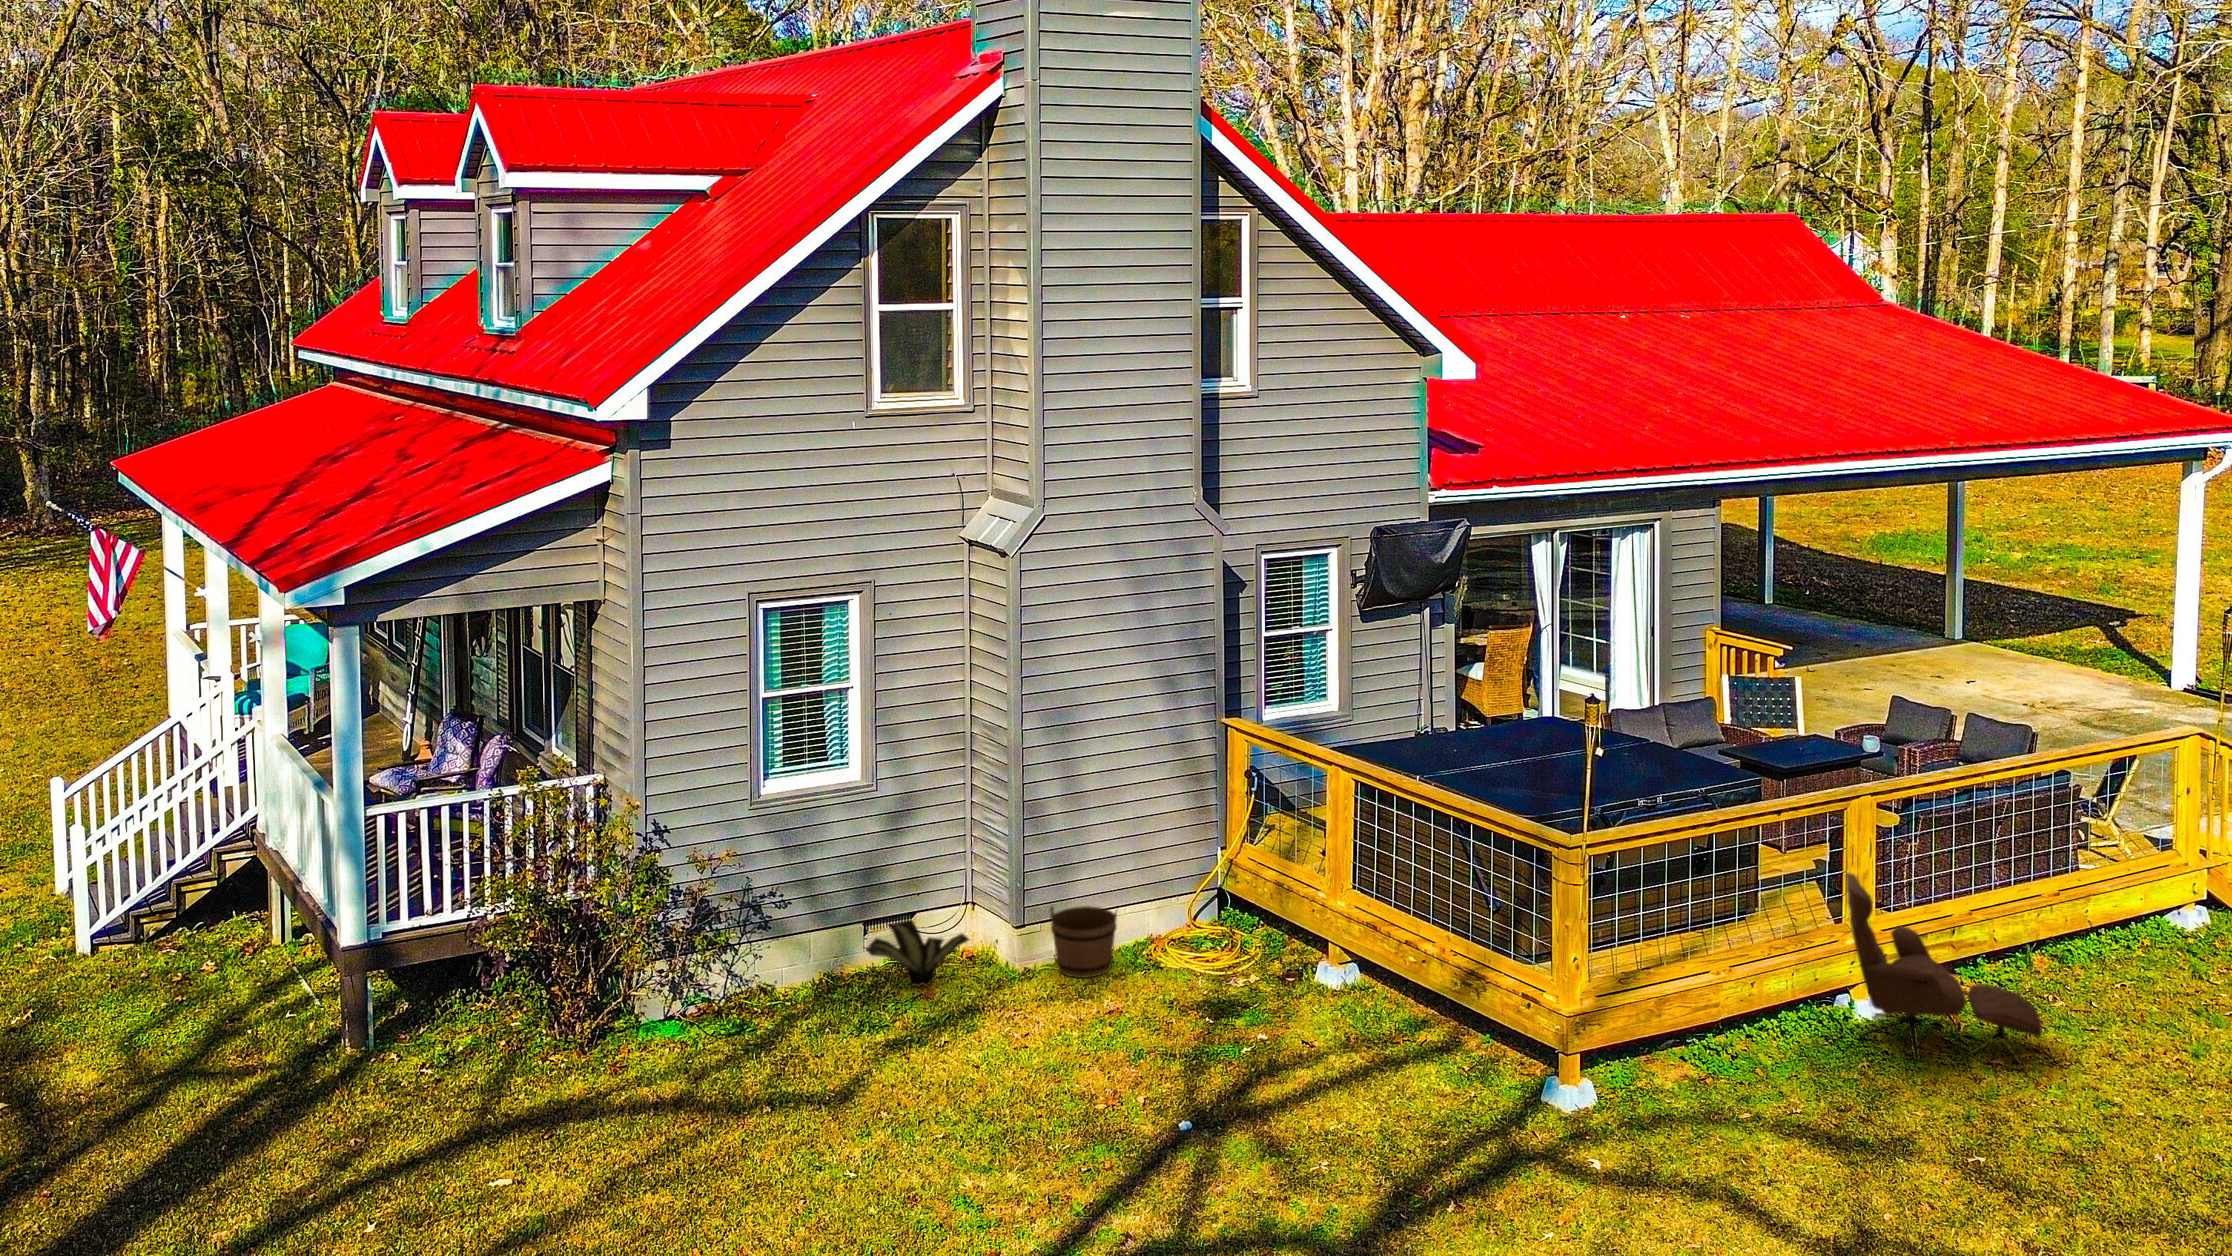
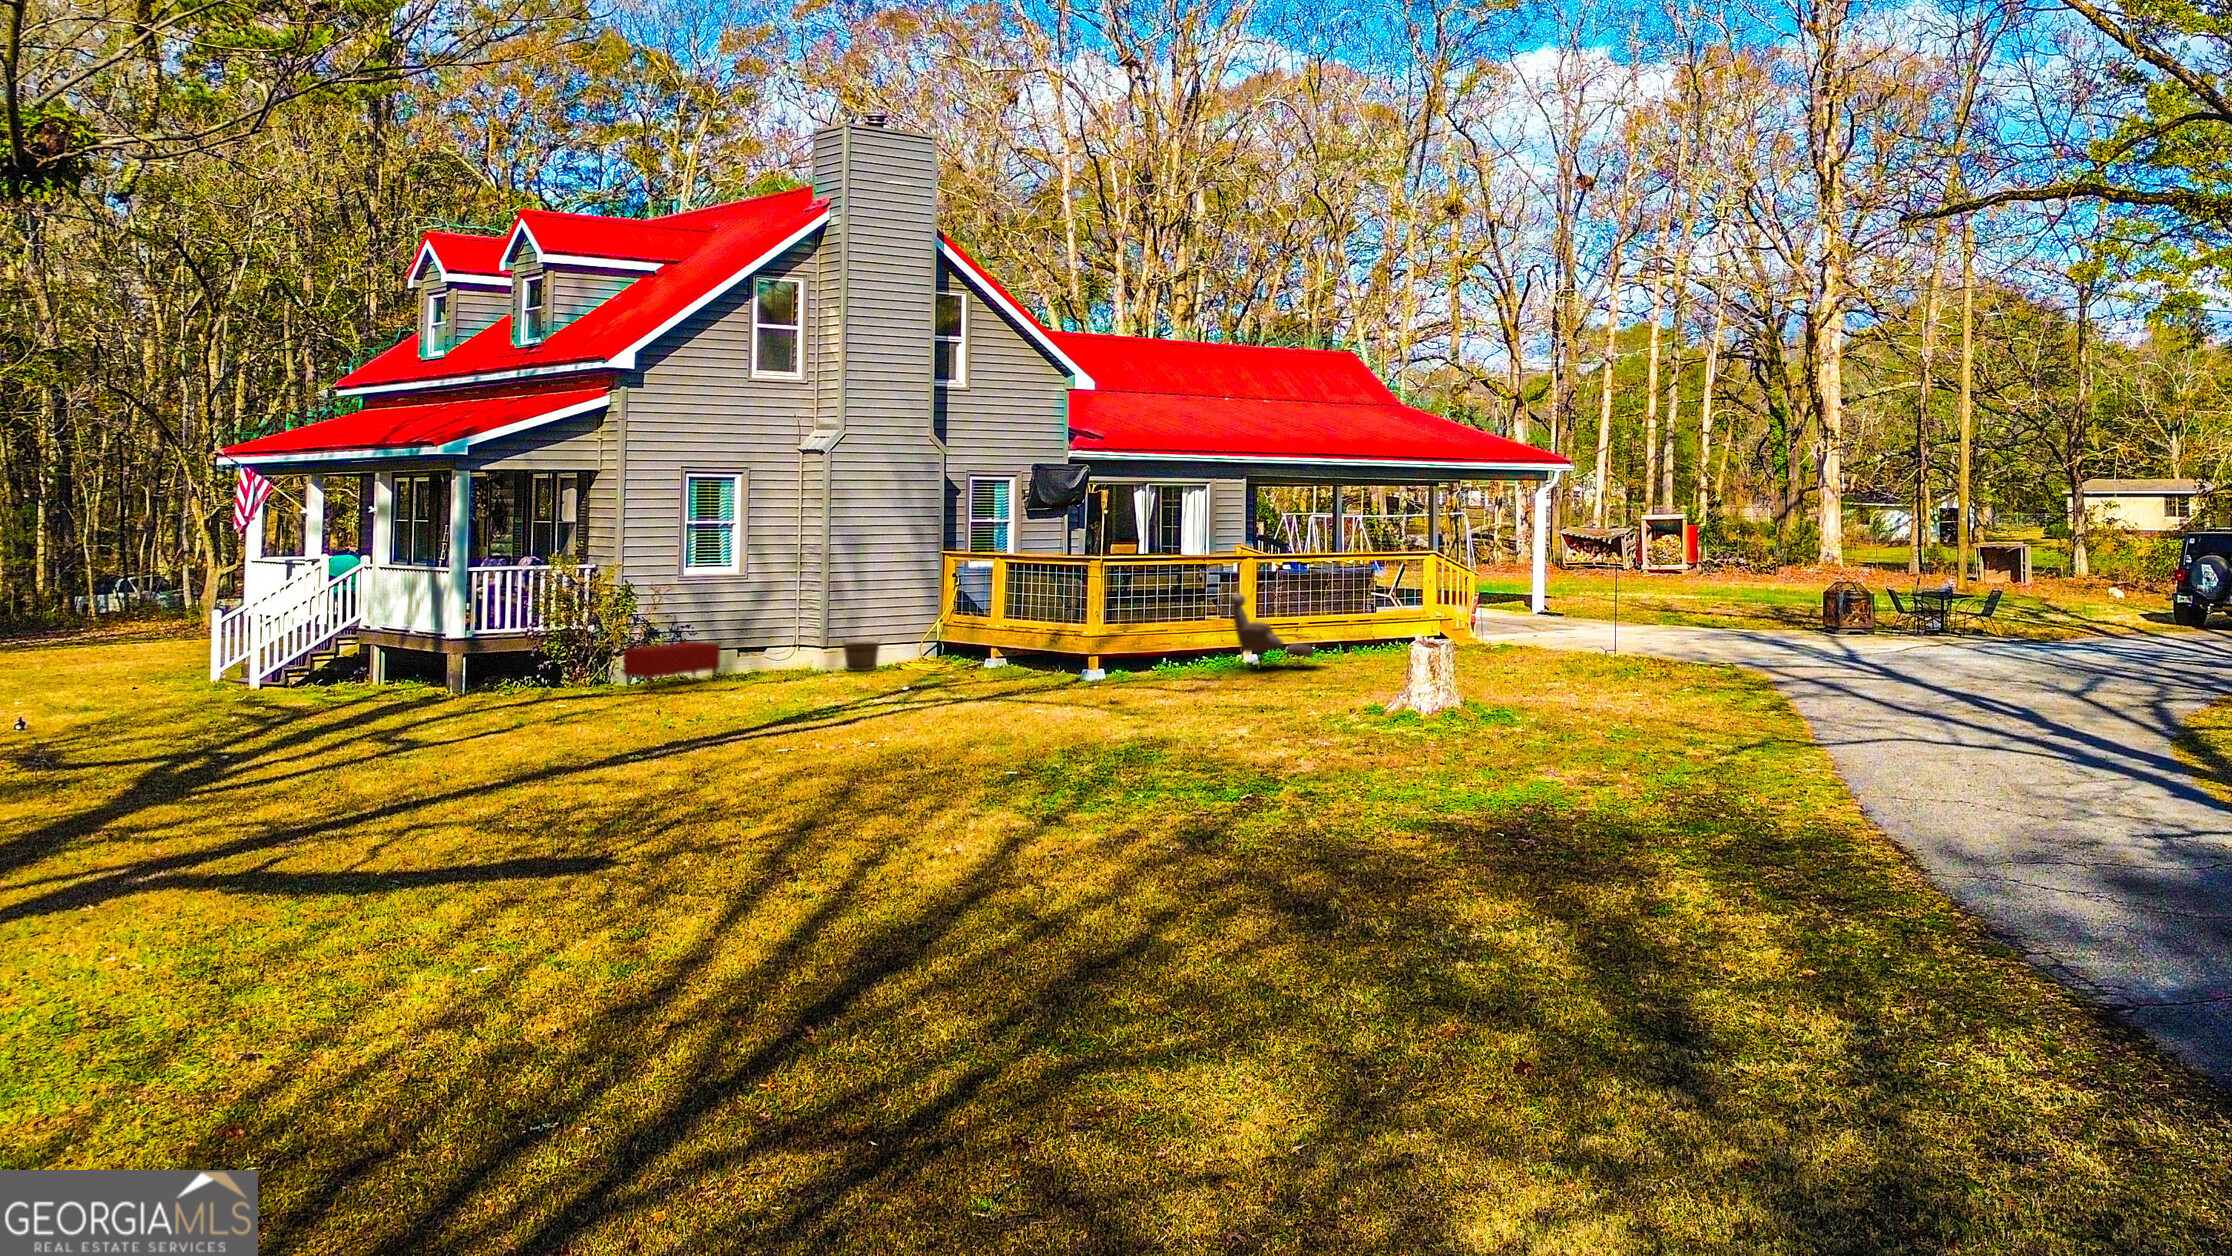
bench: none [649,917,828,1053] -> present [623,641,721,689]
potted plant: present [865,920,969,988] -> none [739,649,799,676]

